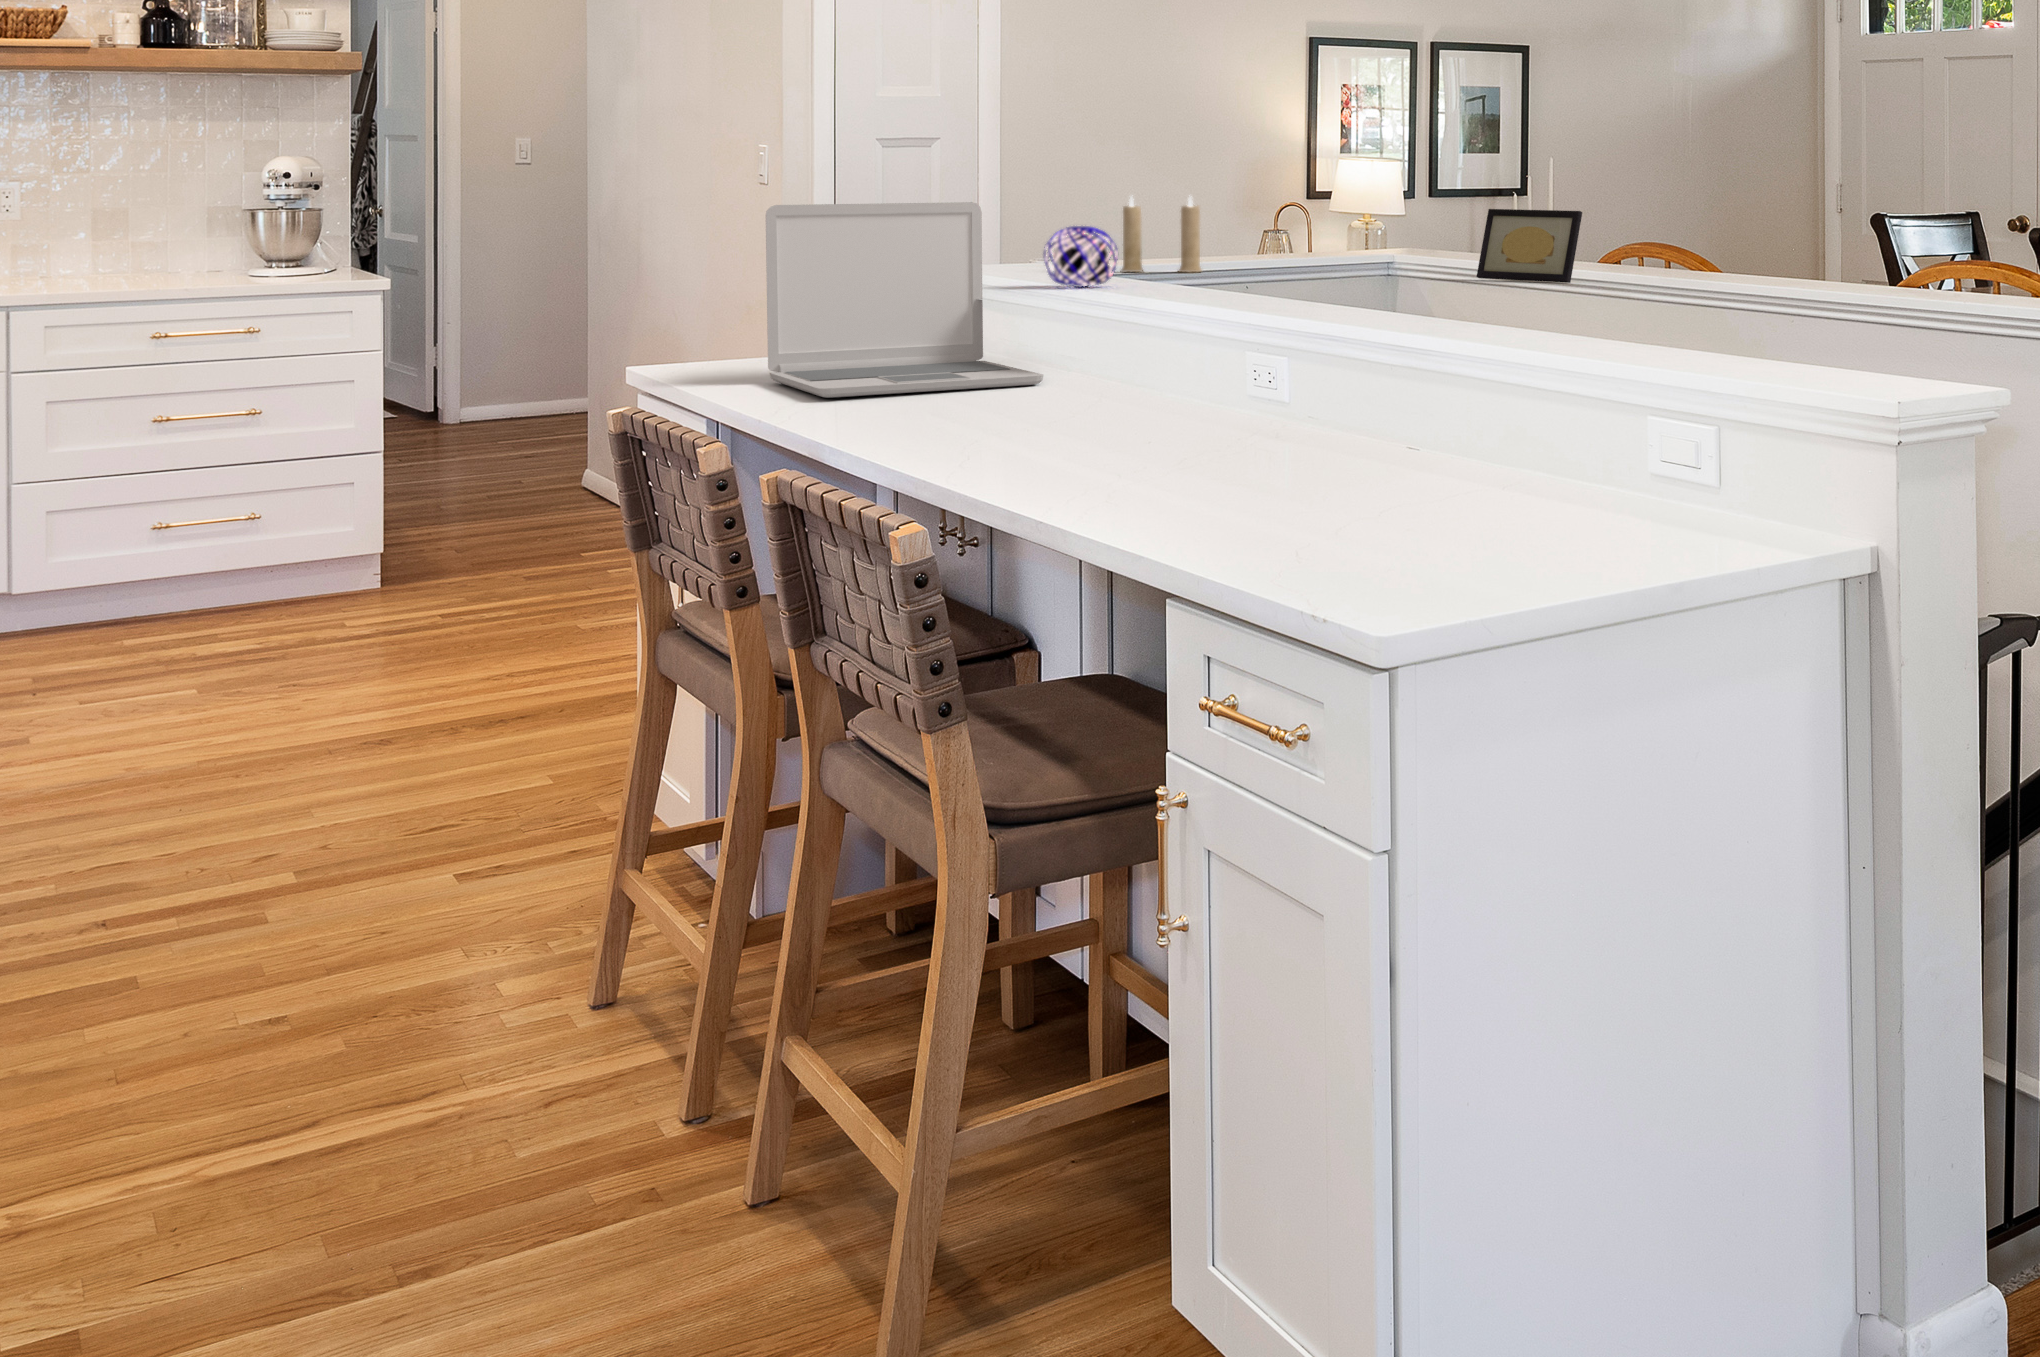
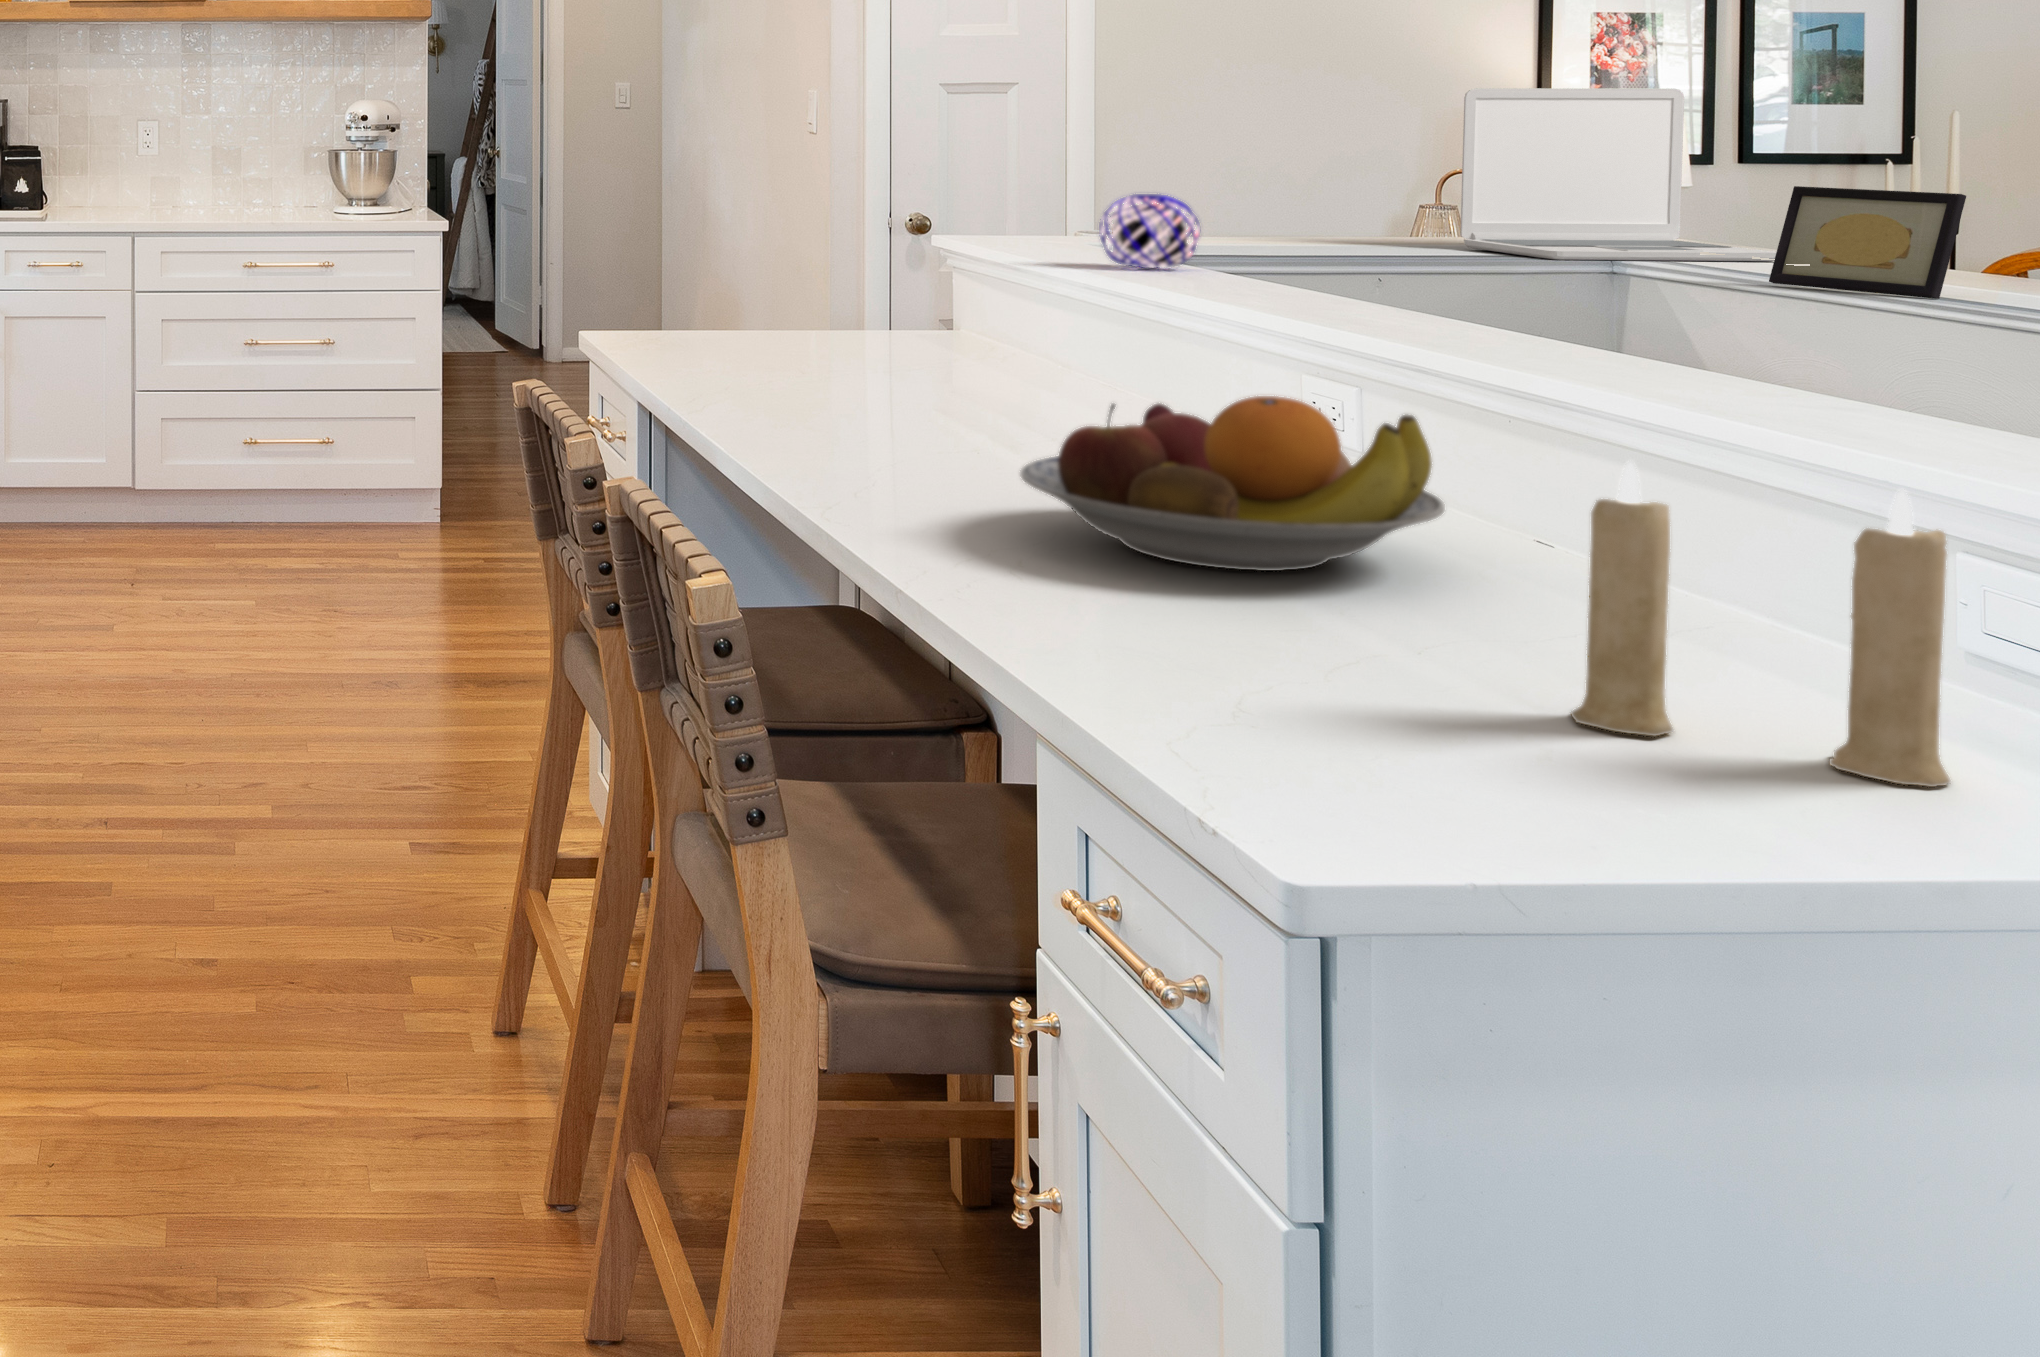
candle: present [1121,197,1201,273] -> present [1571,462,1950,787]
laptop: present [766,202,1043,398] -> present [1460,88,1776,262]
fruit bowl: none [1065,358,1344,485] -> present [1021,396,1445,571]

